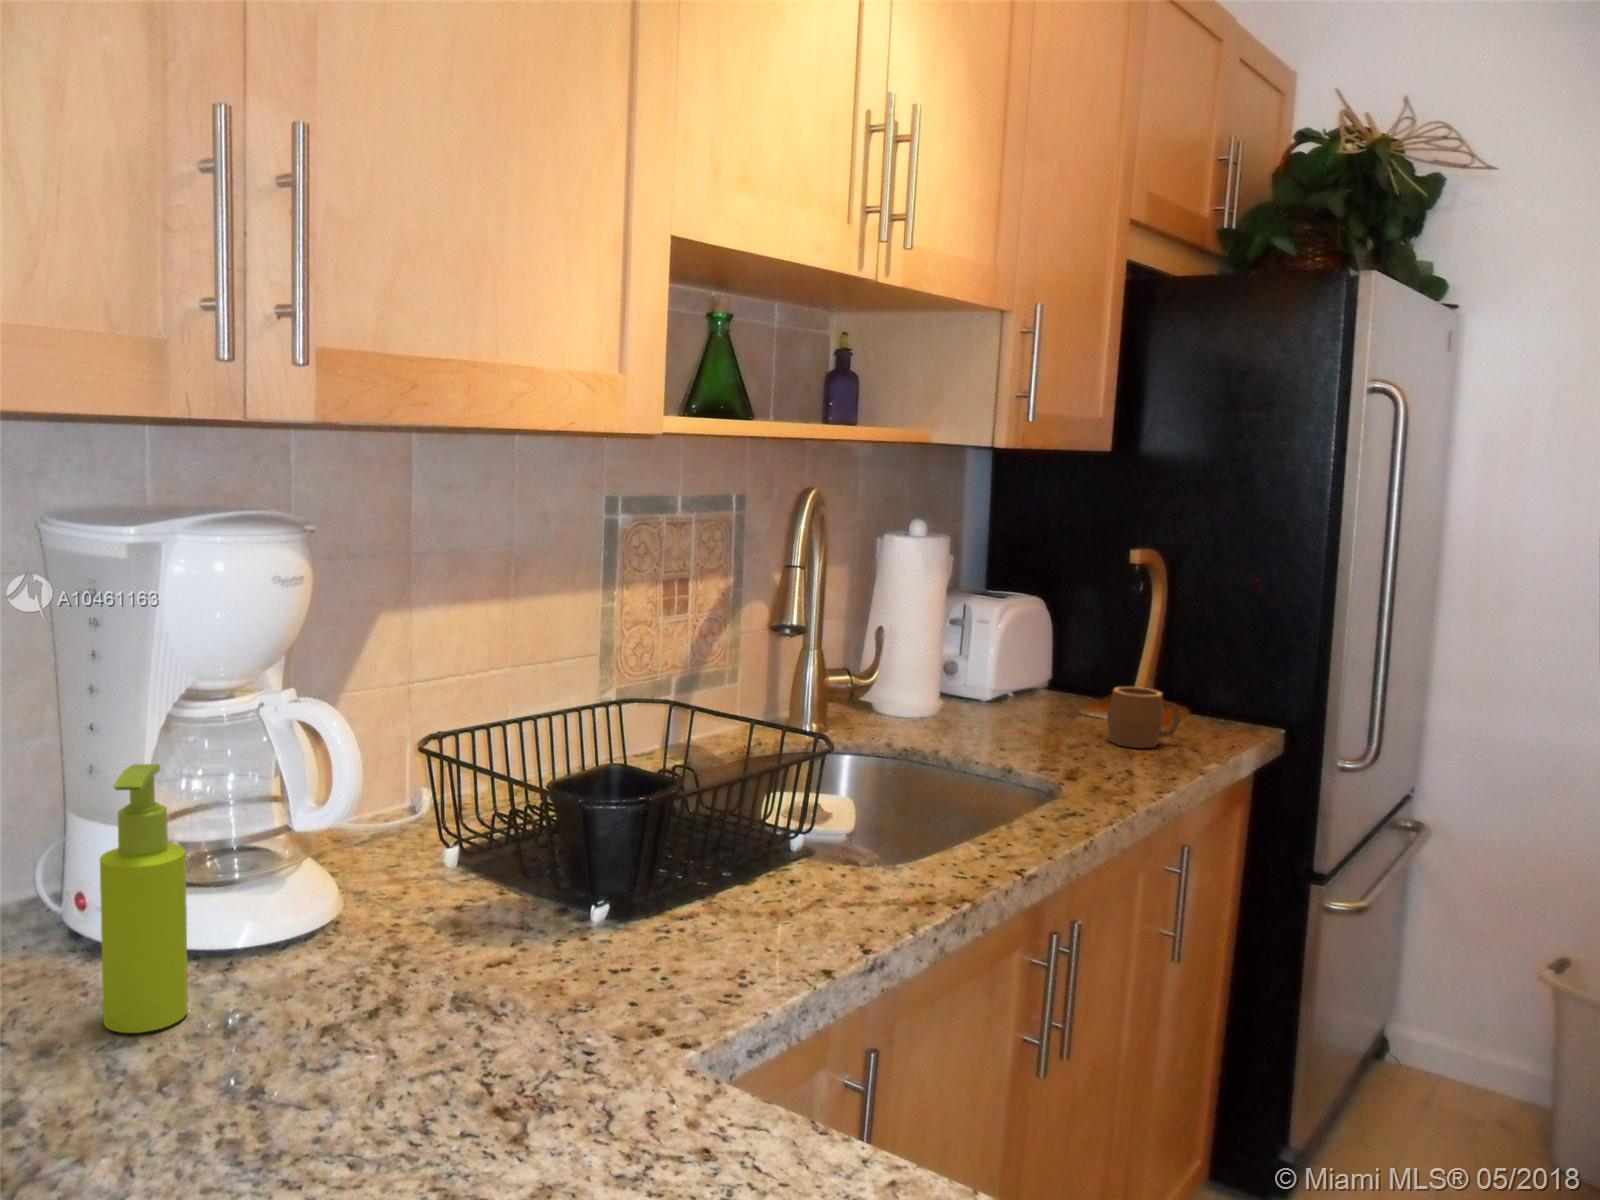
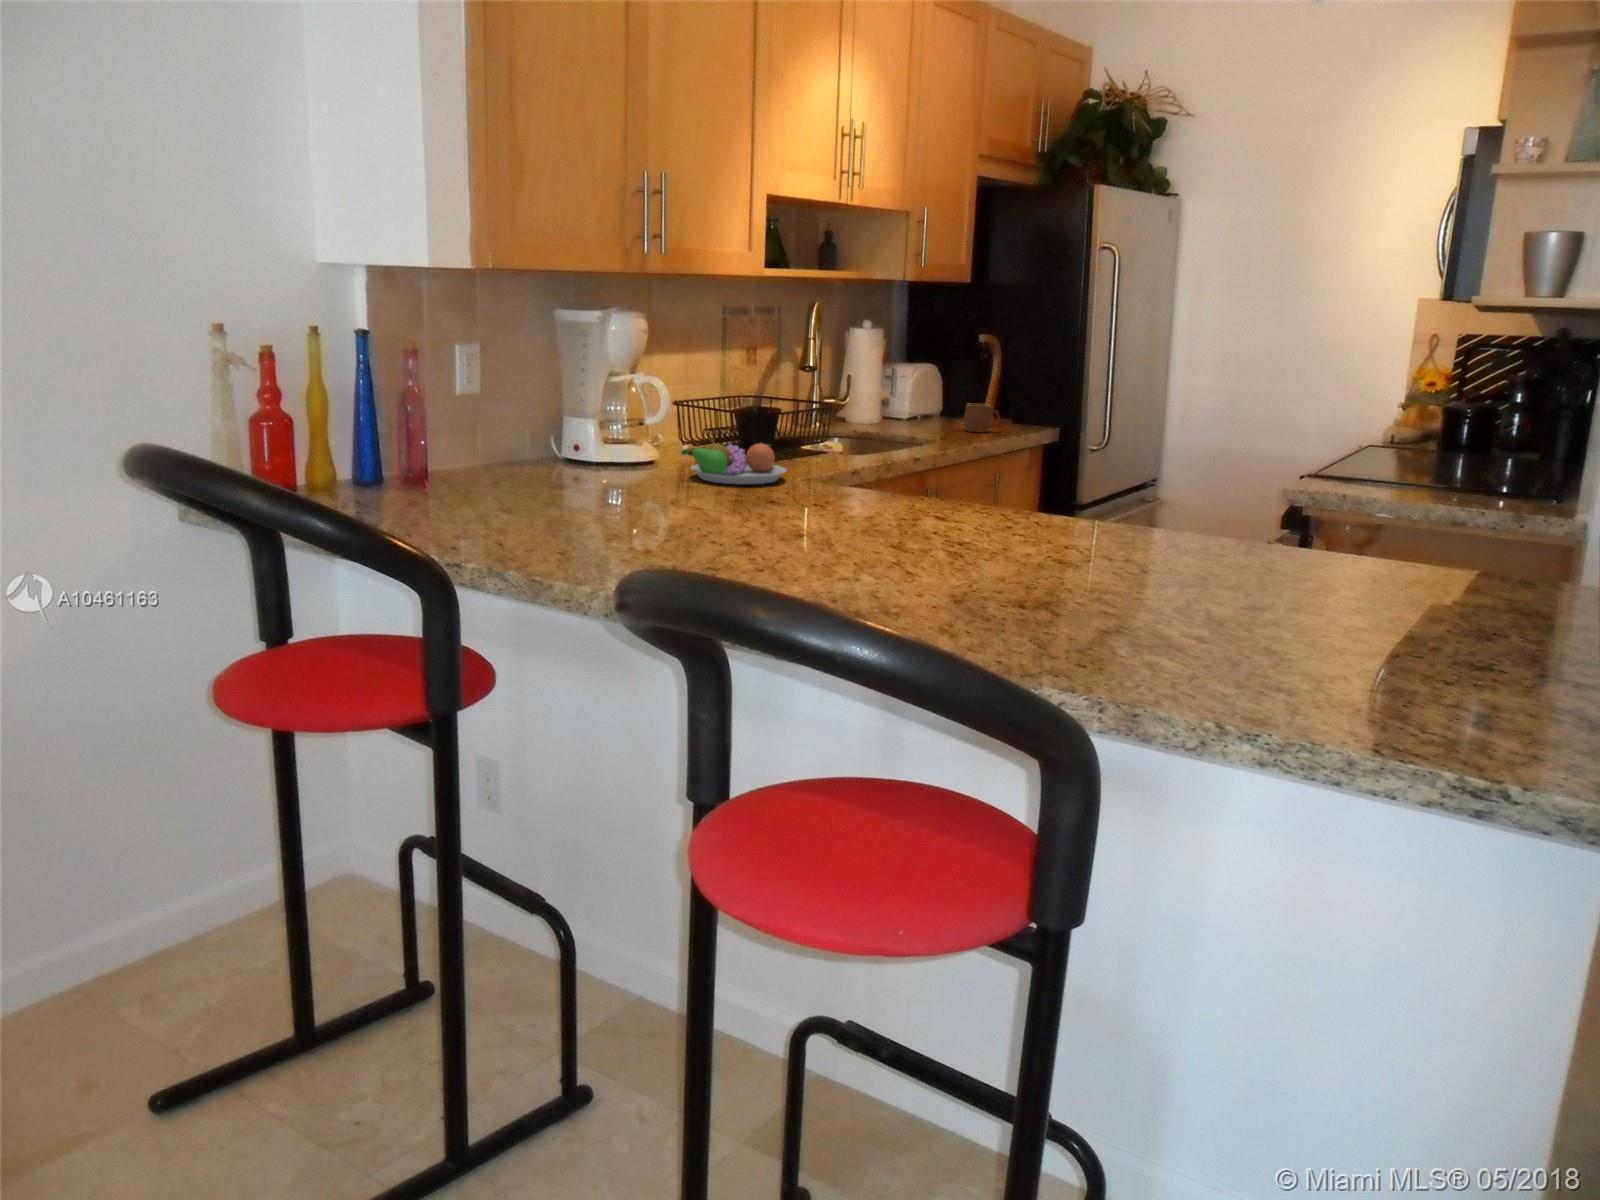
soap dispenser: present [100,764,188,1033] -> none [604,389,630,476]
fruit bowl: none [324,894,662,1092] -> present [681,437,787,484]

